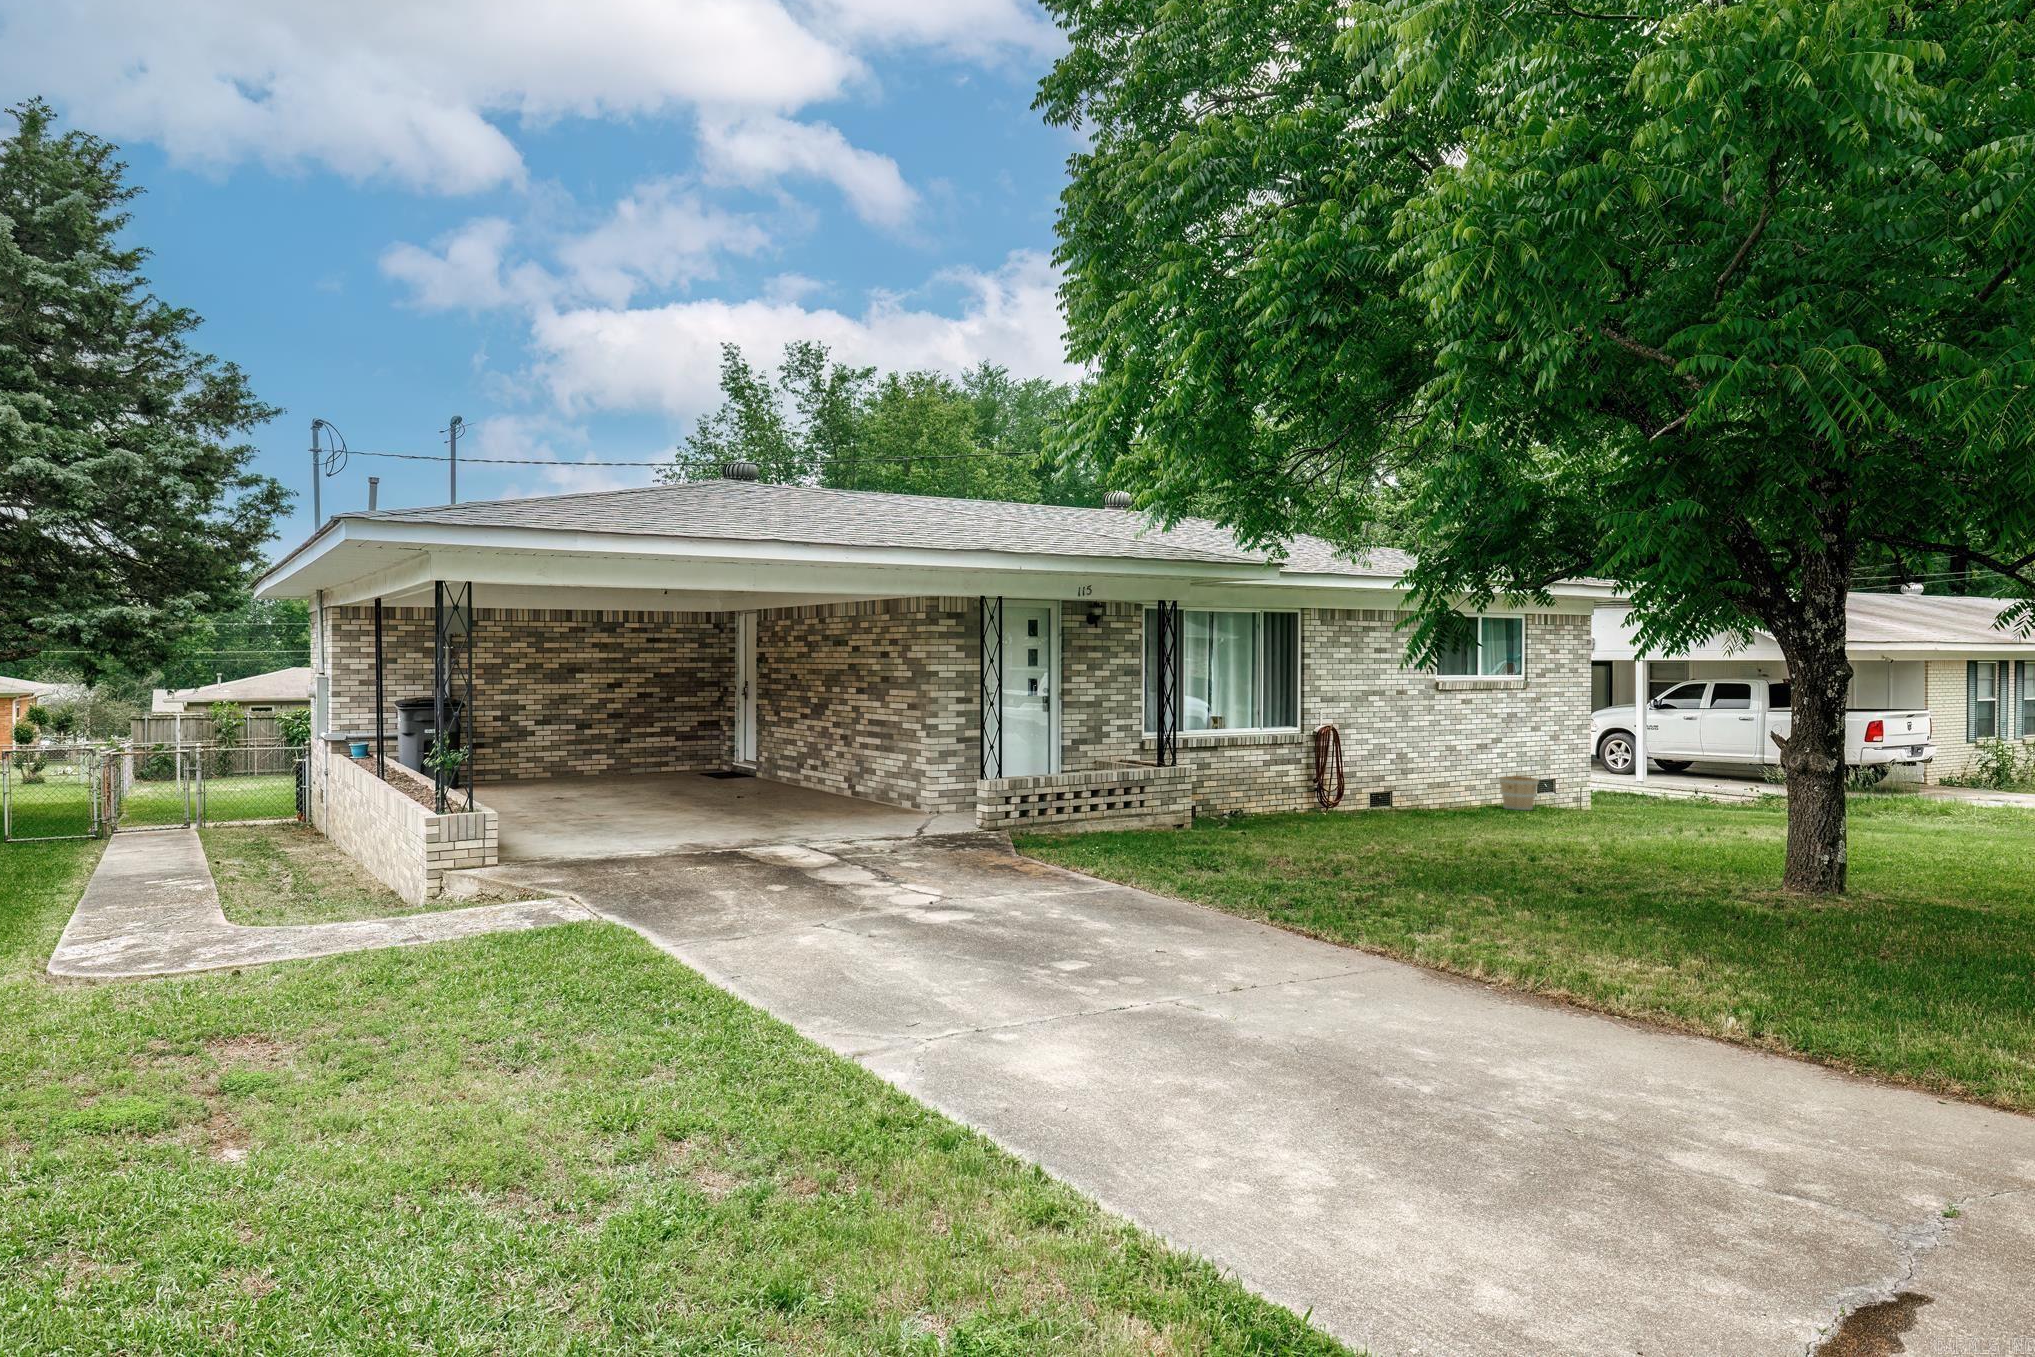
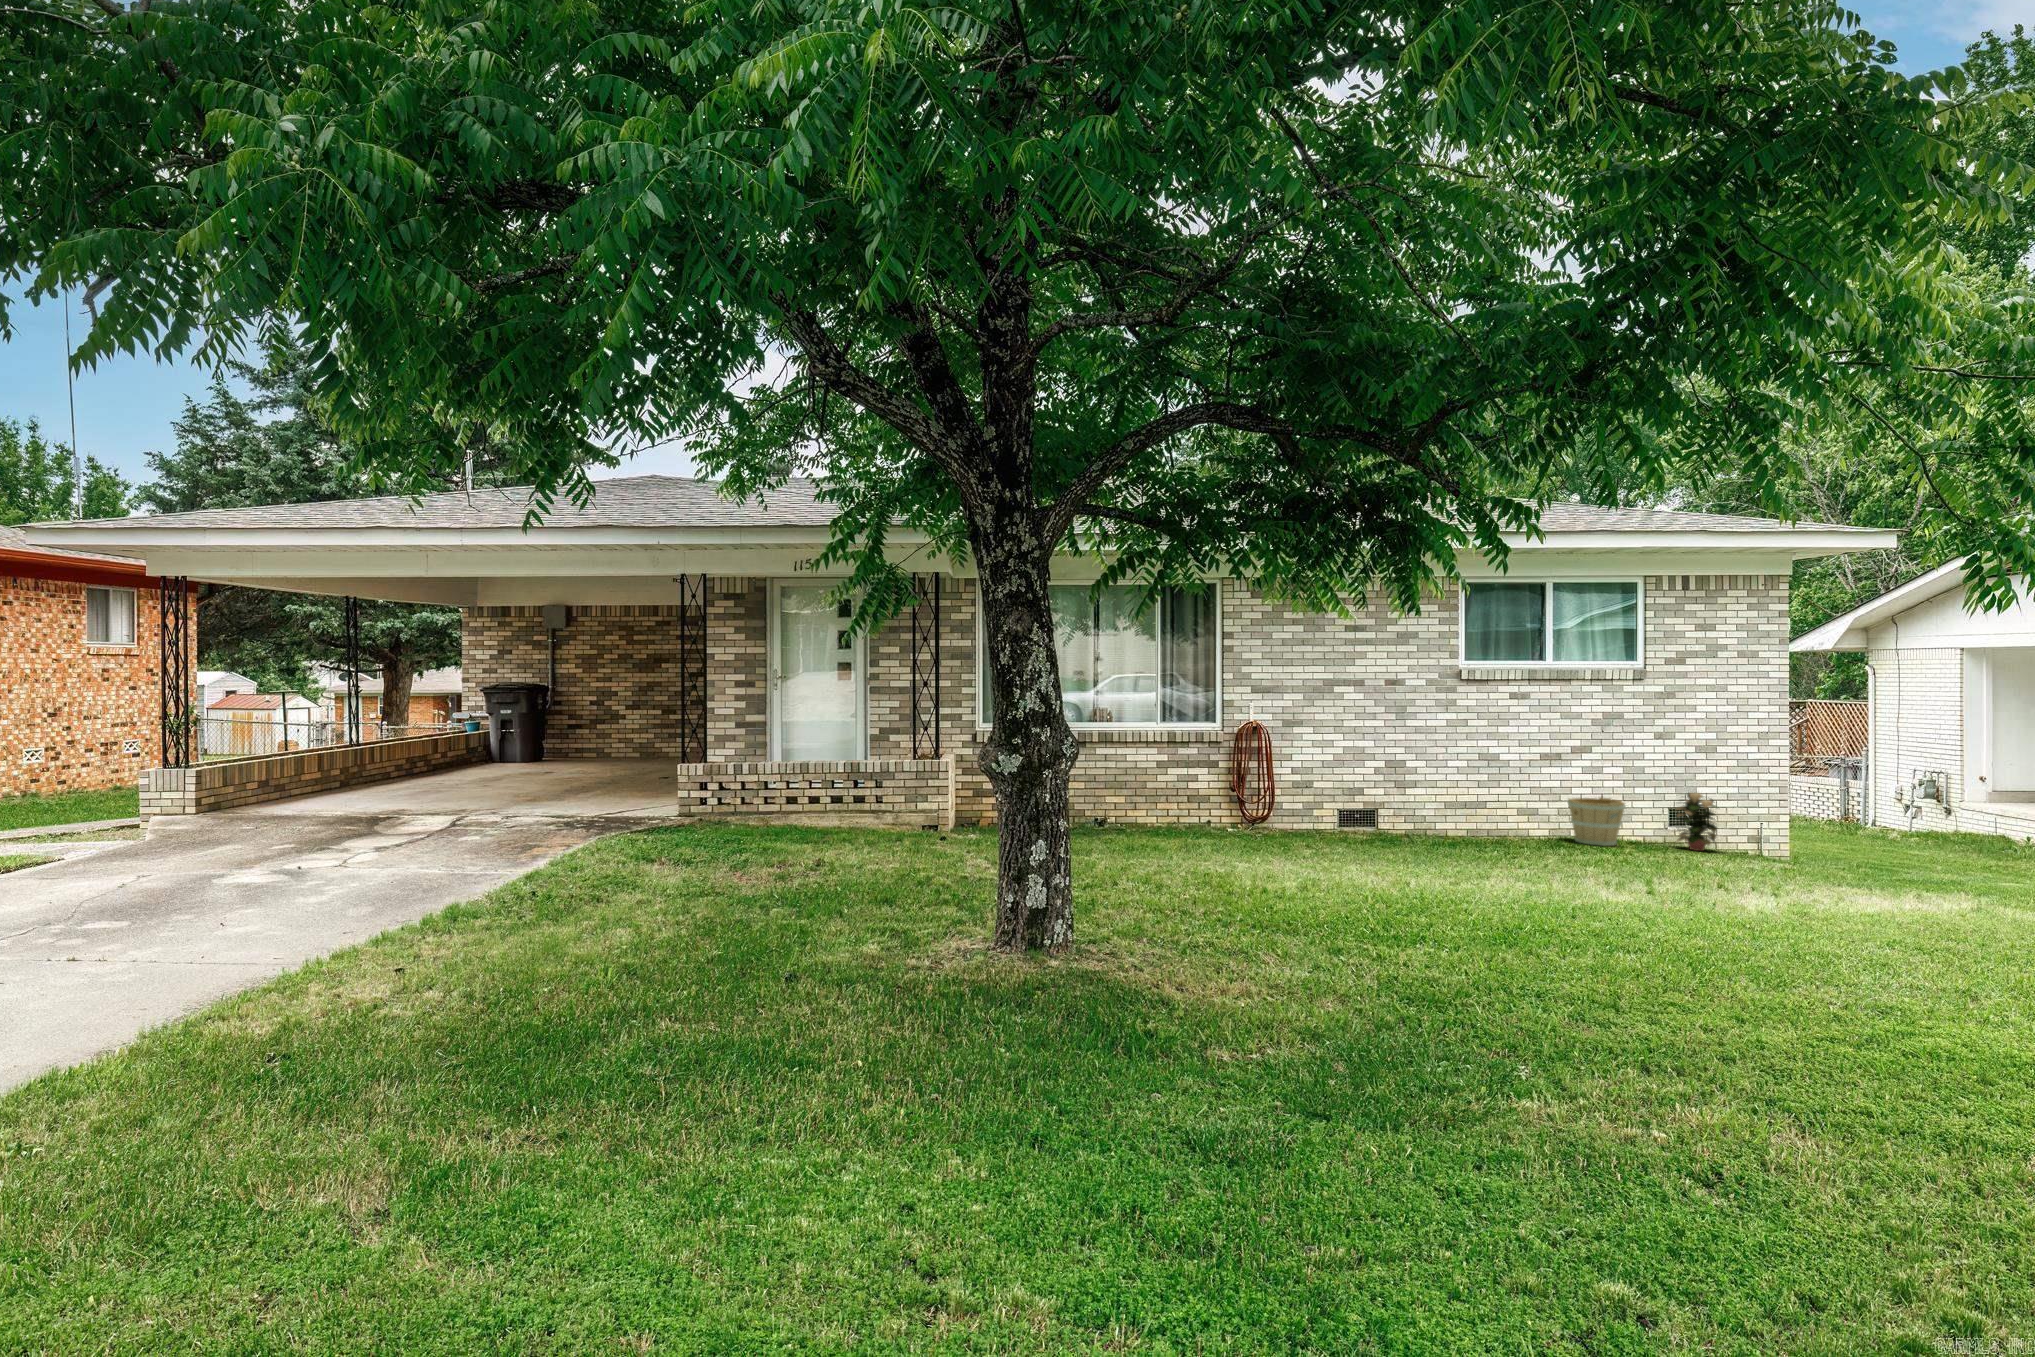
decorative plant: none [1548,769,1580,810] -> present [1675,793,1717,851]

